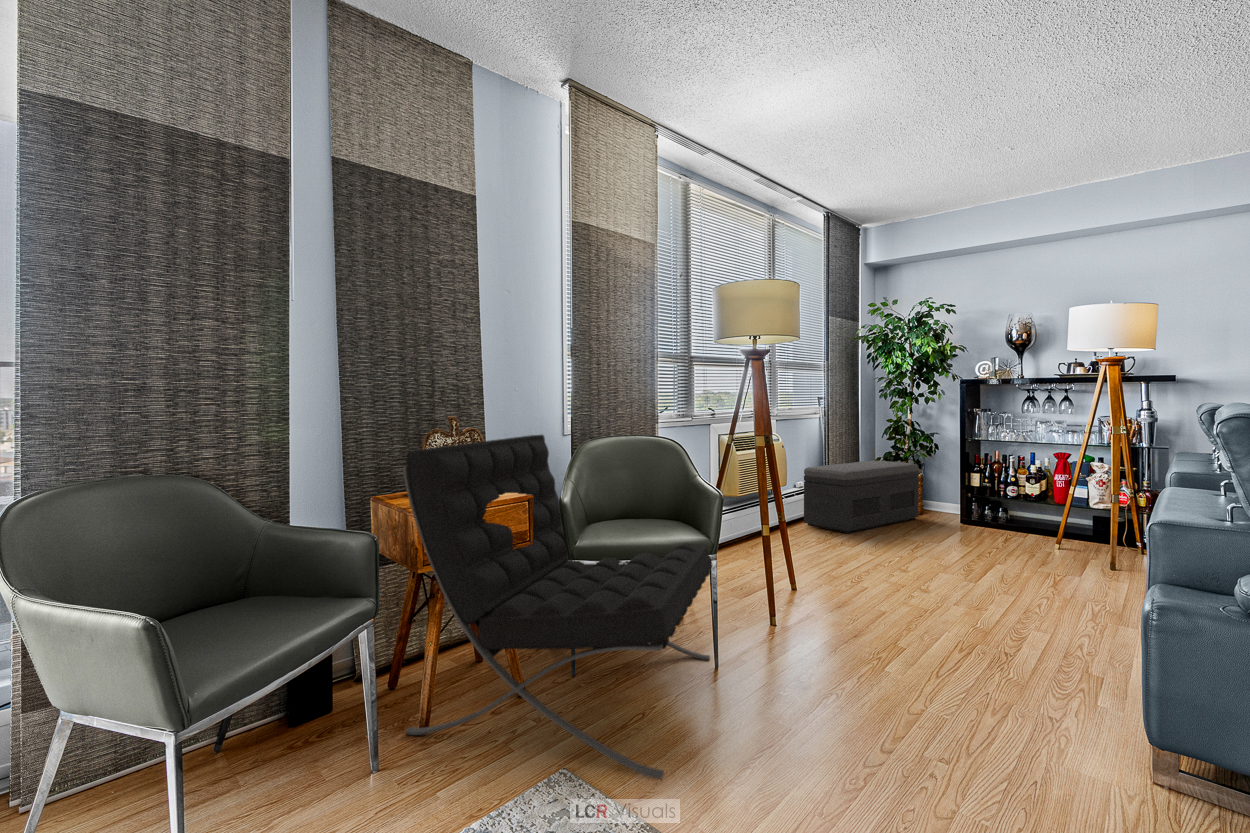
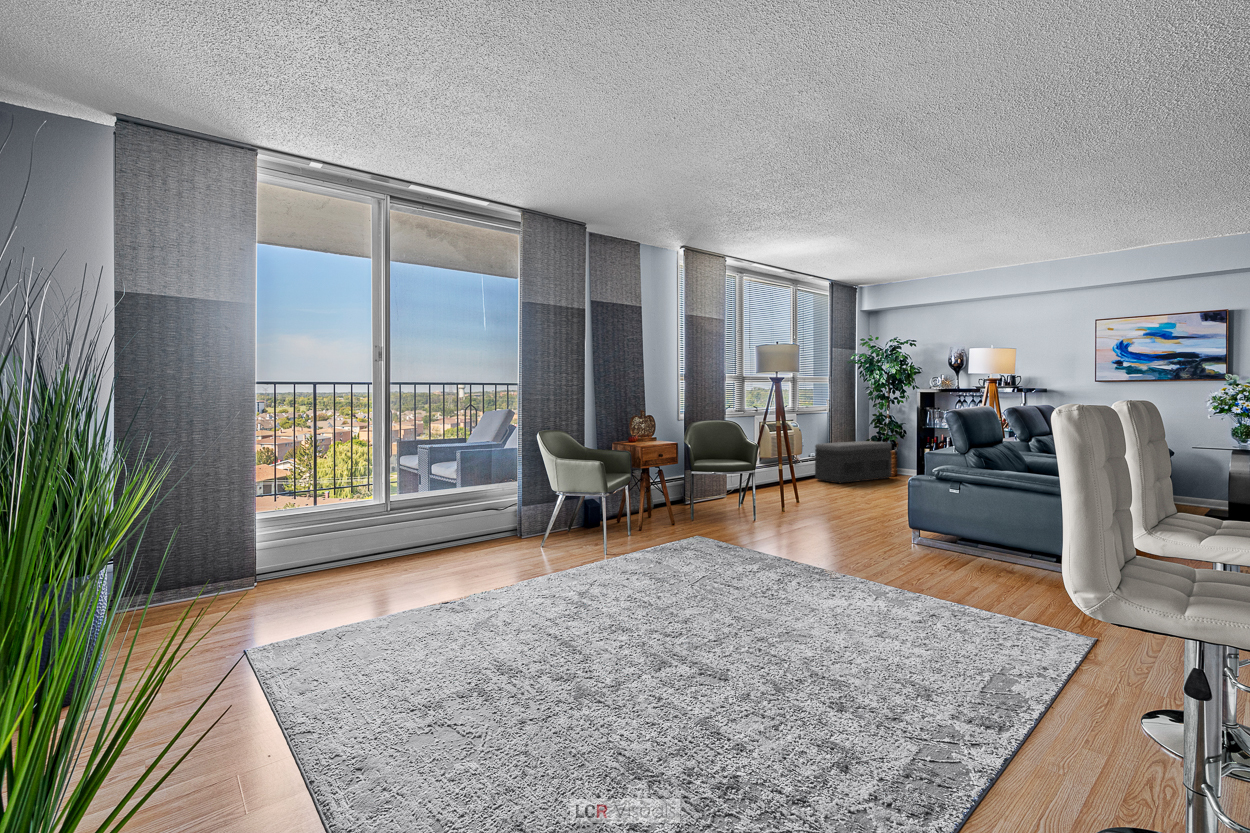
lounge chair: present [403,435,713,779] -> none [635,419,754,537]

